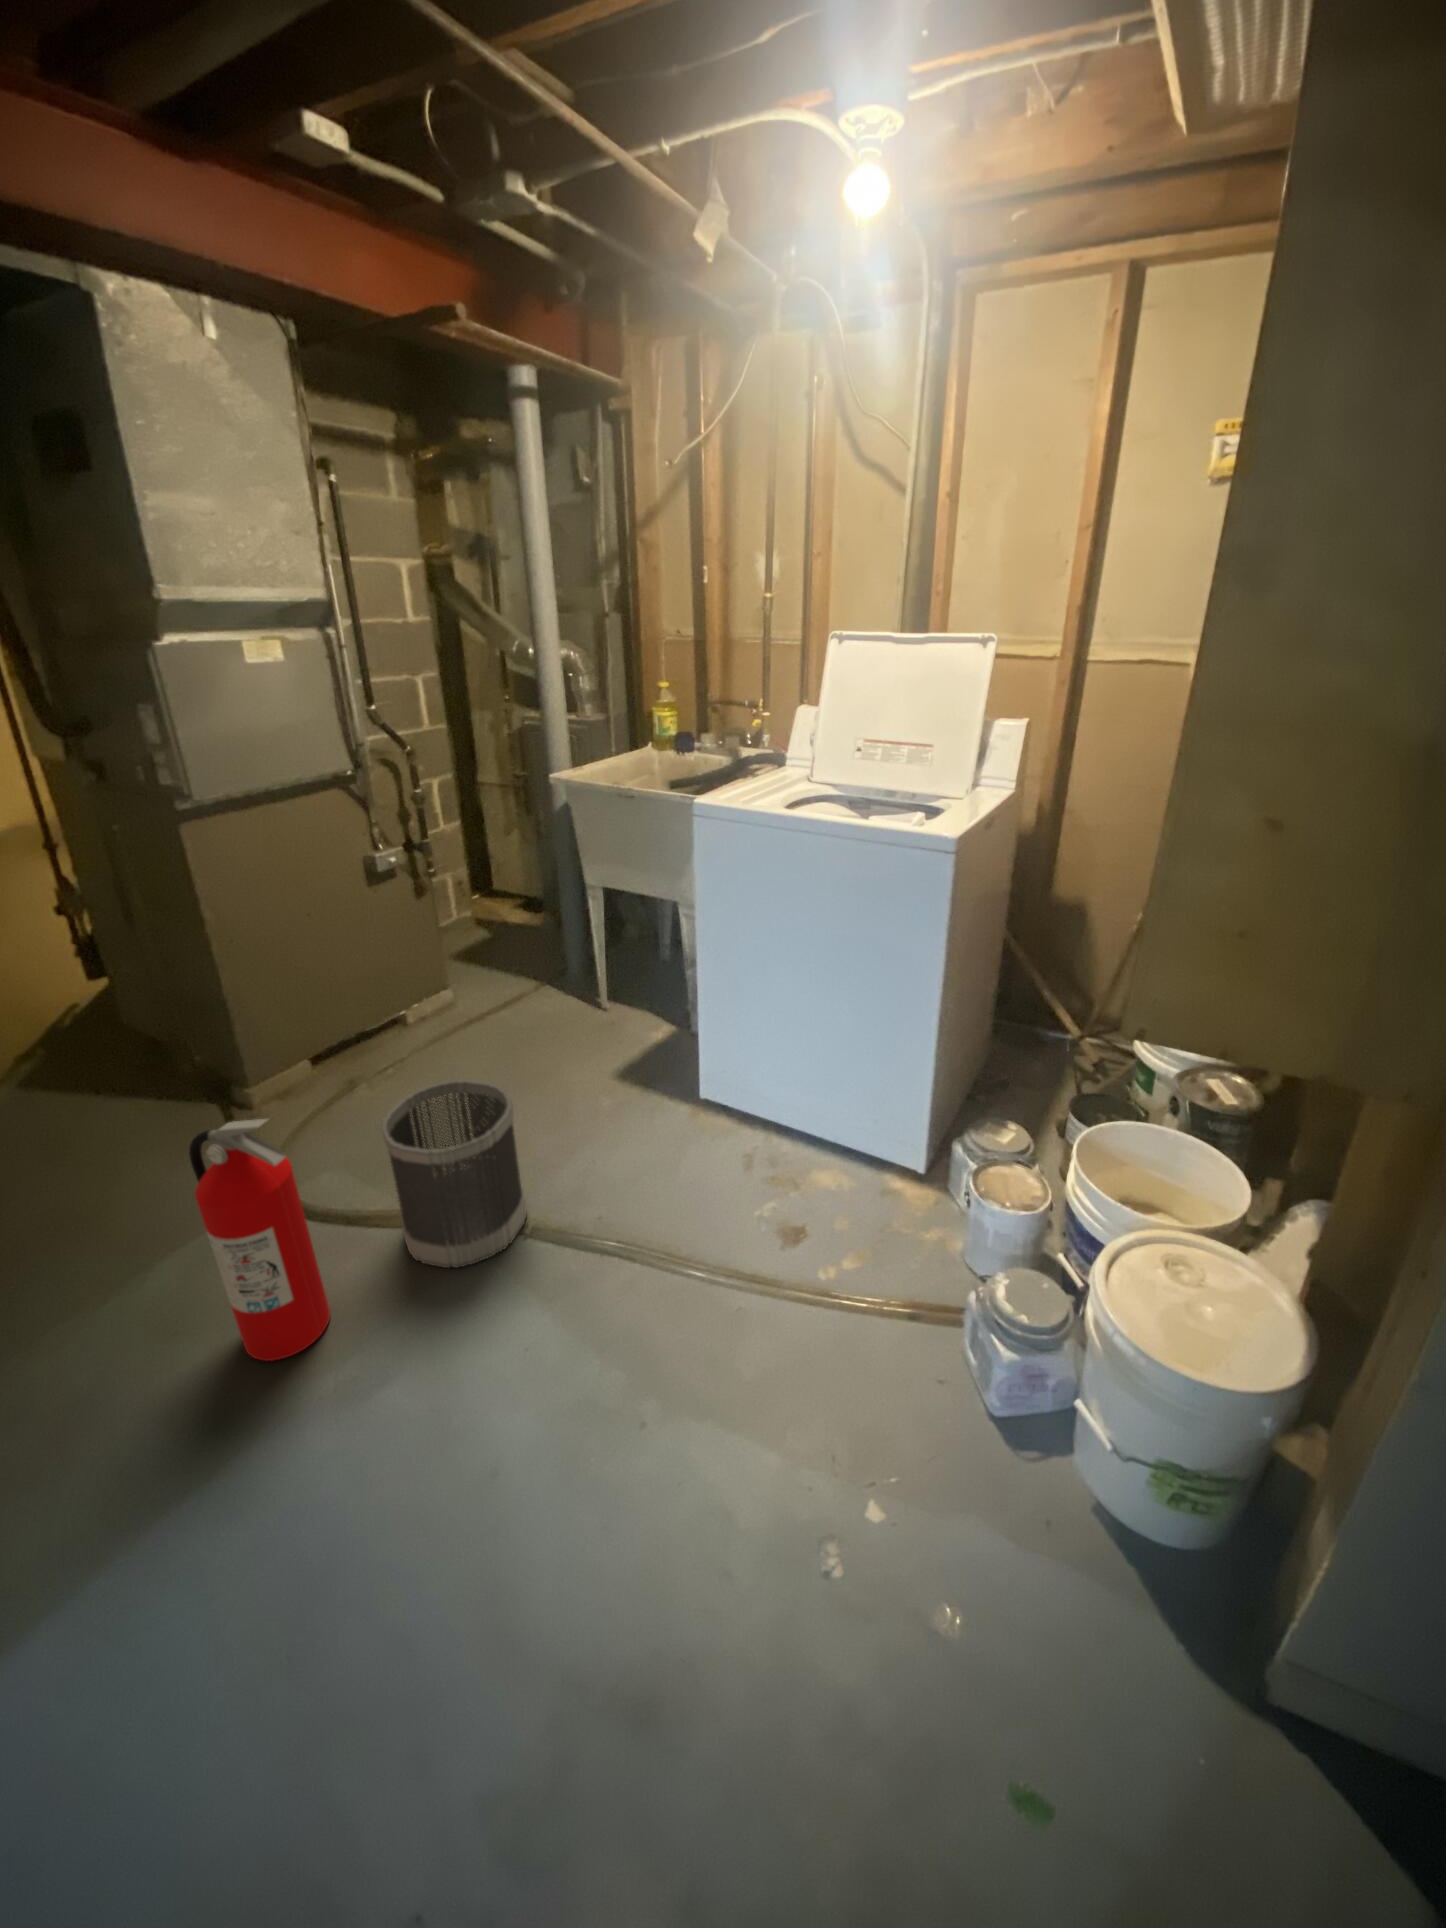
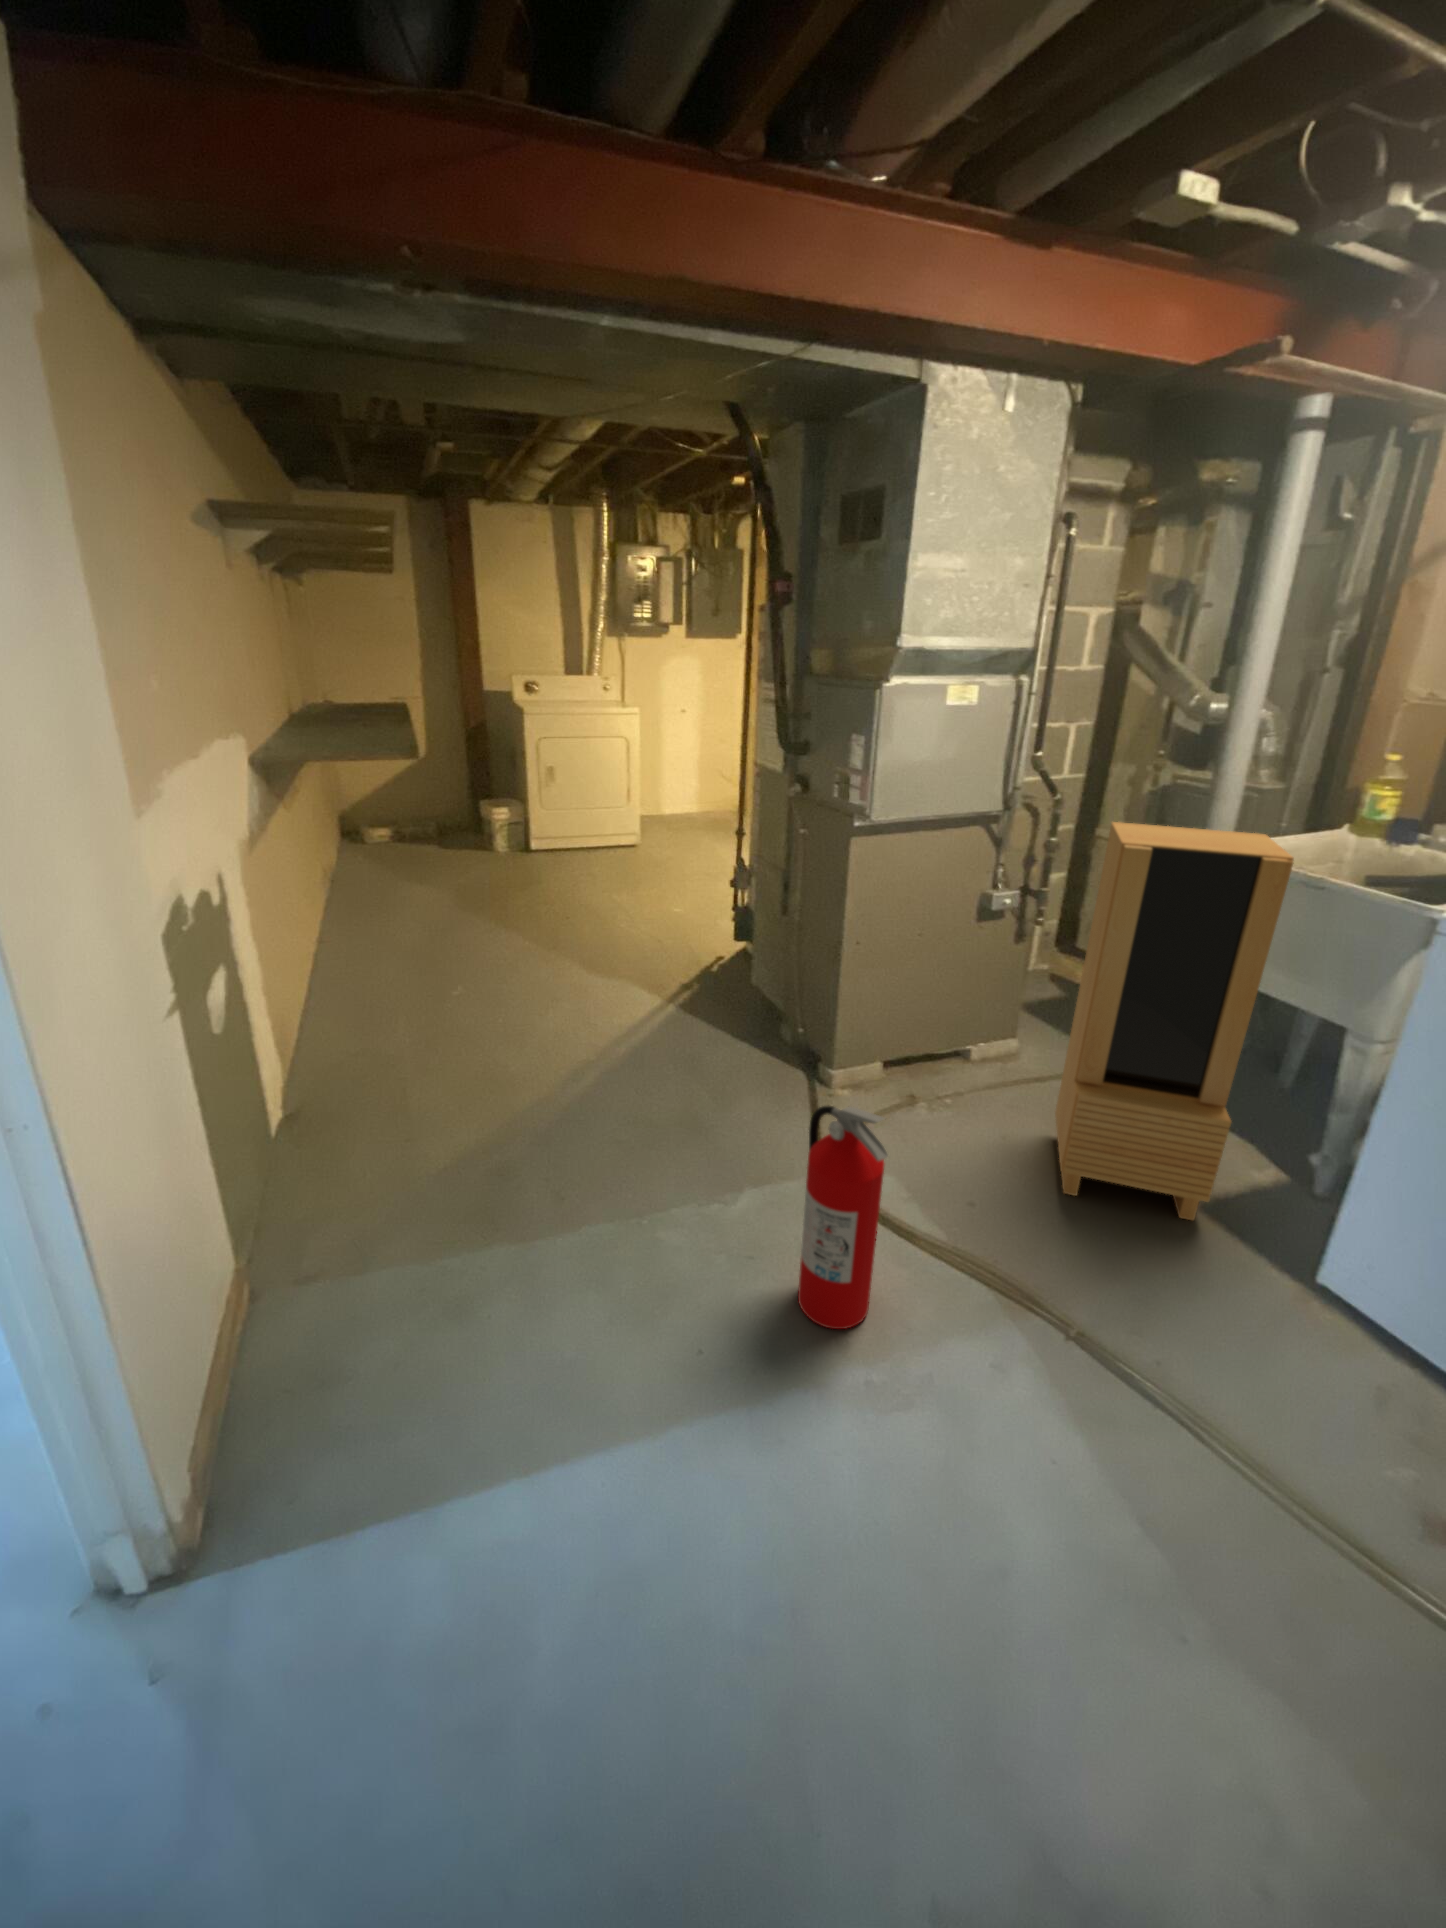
storage cabinet: none [450,756,619,1114] -> present [1055,822,1294,1220]
wastebasket: present [382,1080,527,1268] -> none [942,1137,1096,1339]

